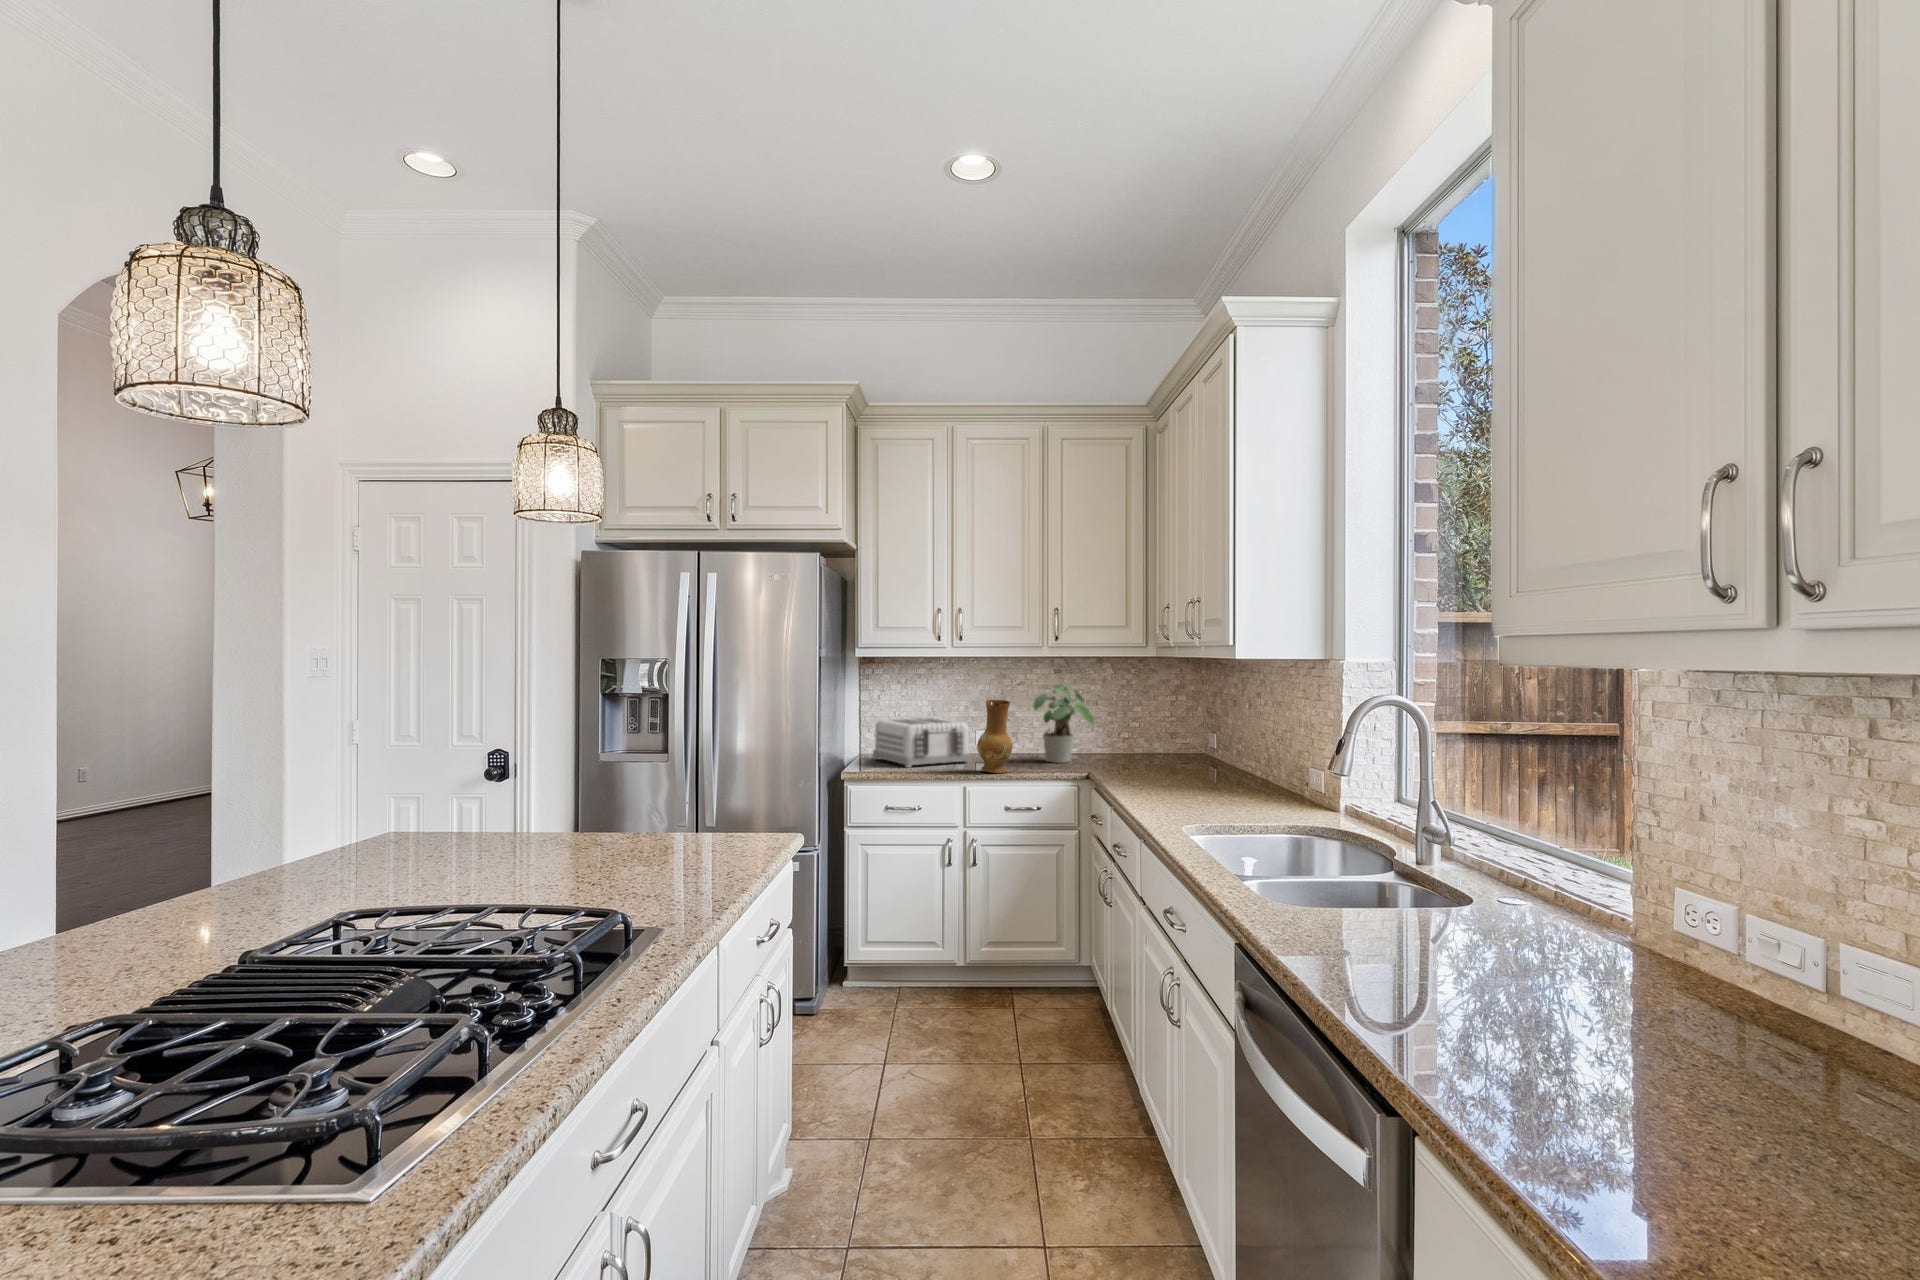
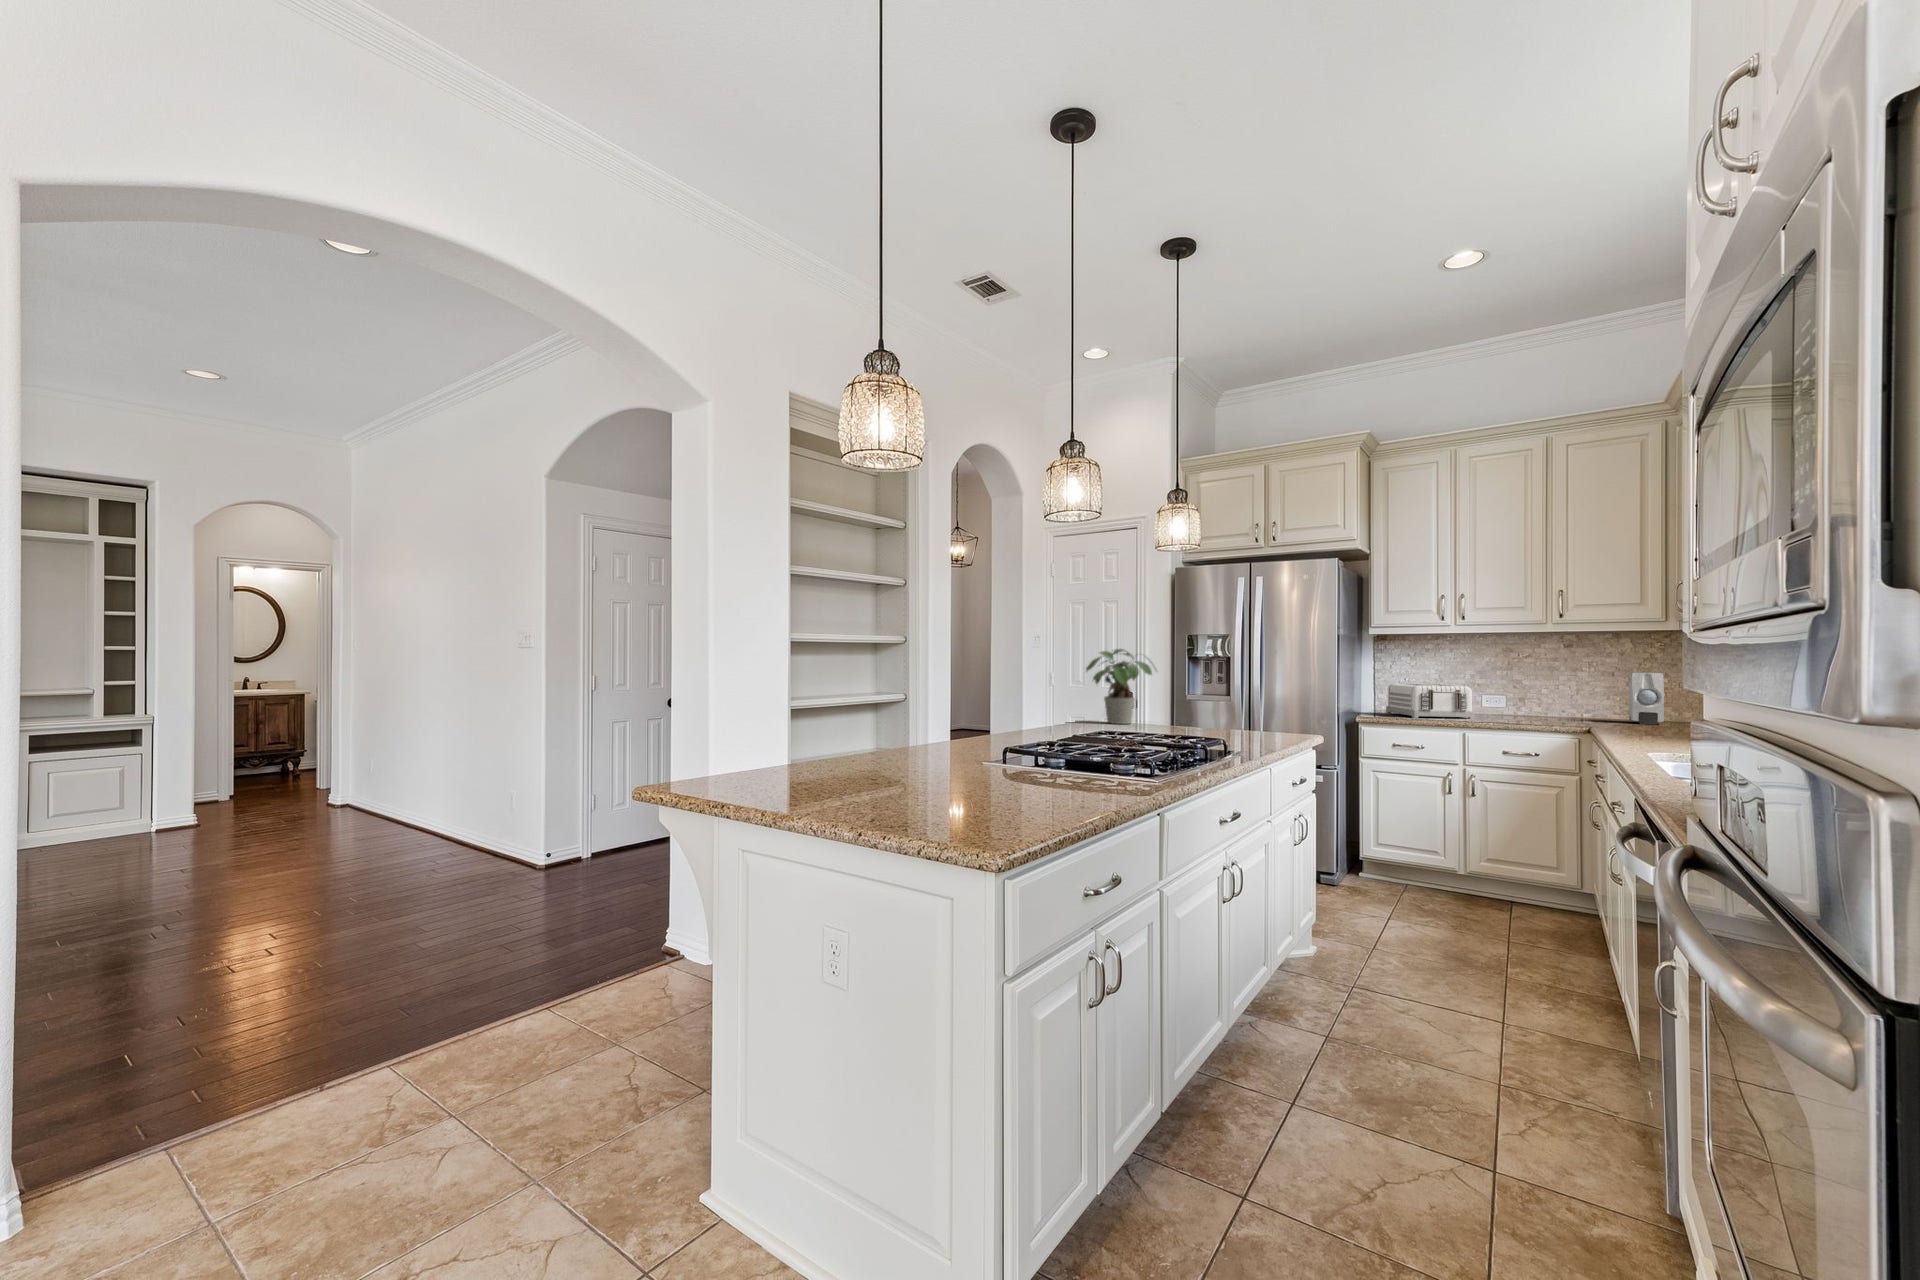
potted plant: present [1033,685,1094,763] -> present [1086,649,1156,724]
ceramic jug: present [977,700,1013,773] -> none [1476,665,1510,724]
soap dispenser: none [1110,701,1143,758] -> present [1629,673,1664,724]

